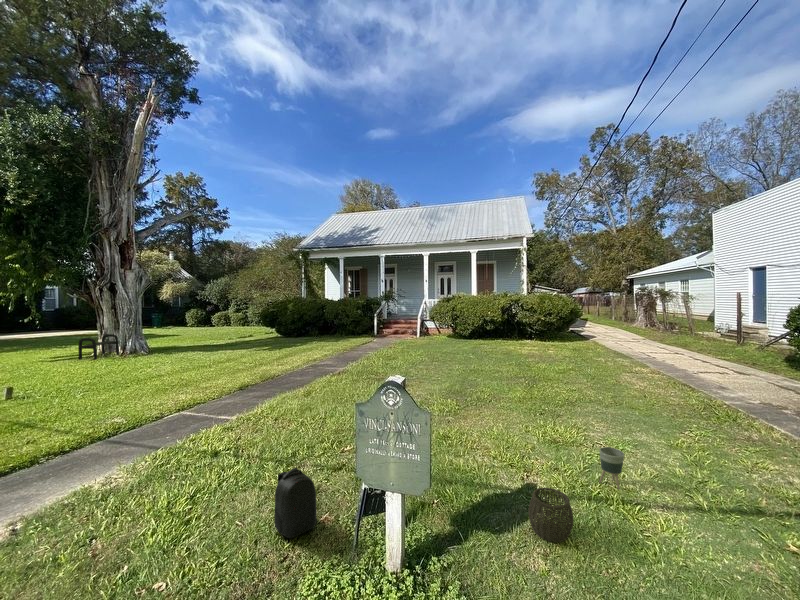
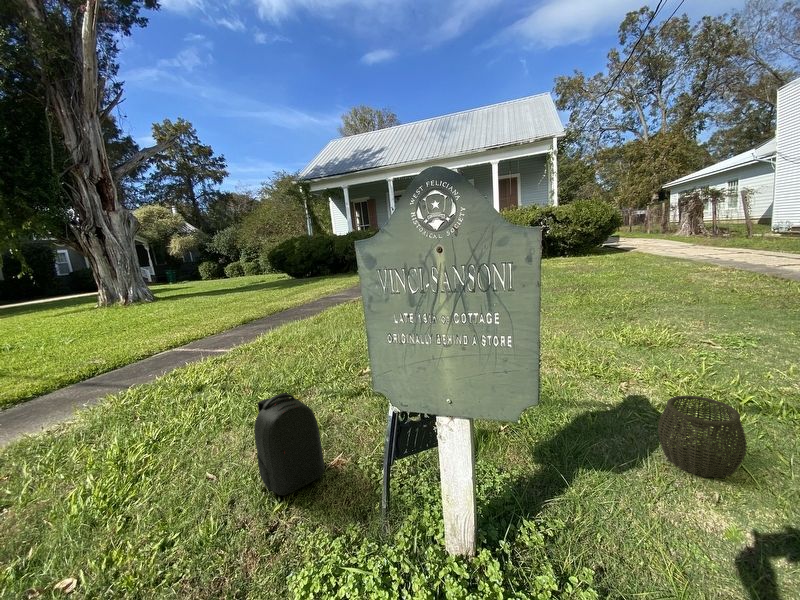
bench: present [78,334,119,360] -> none [74,284,121,312]
planter: present [599,447,624,489] -> none [739,336,787,394]

